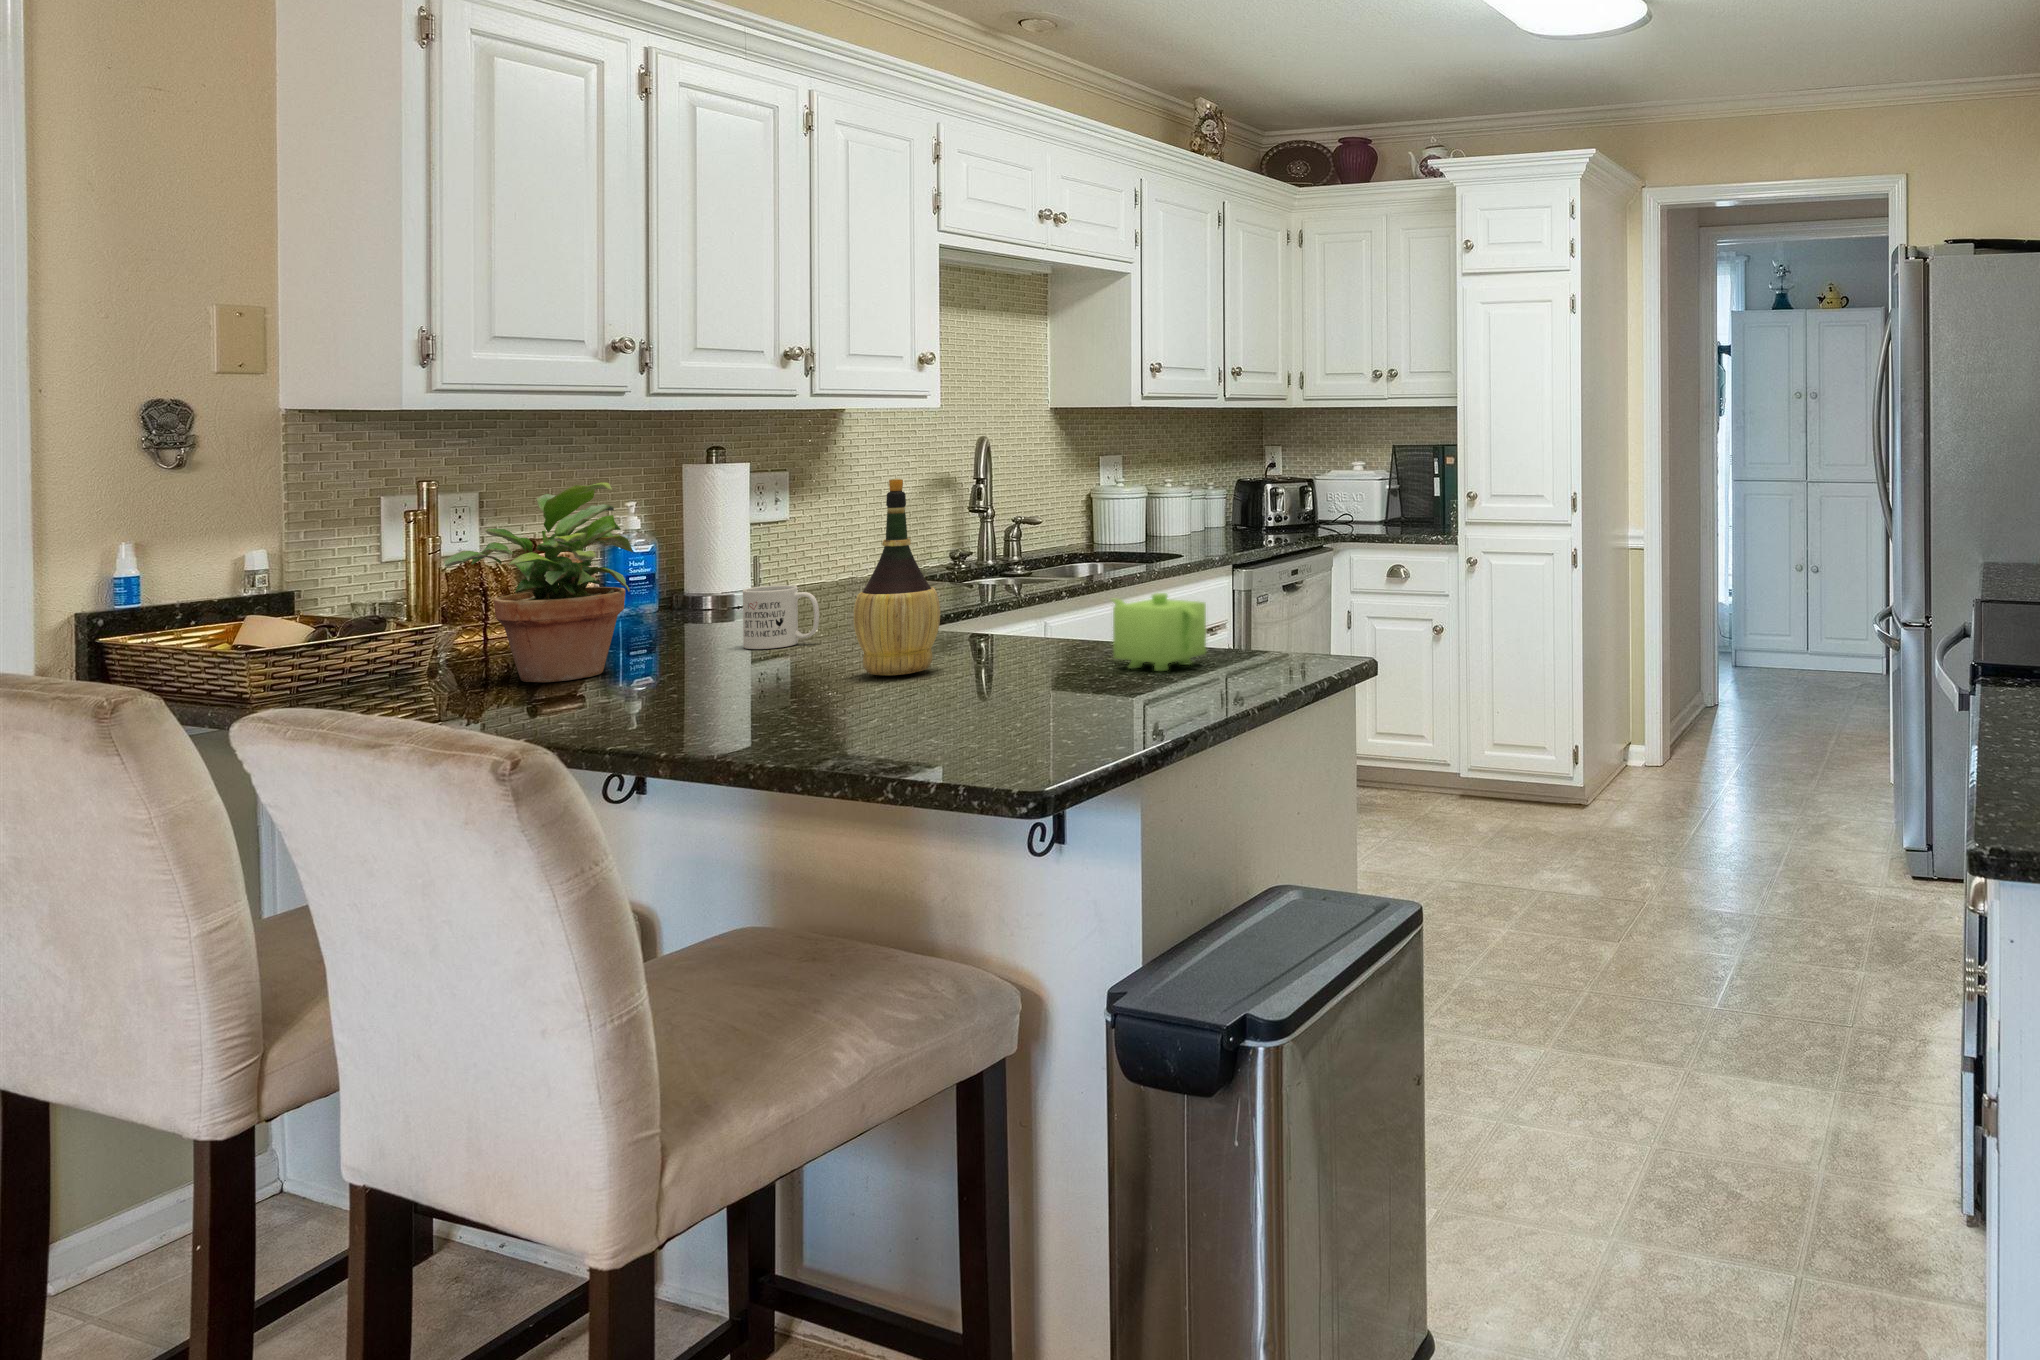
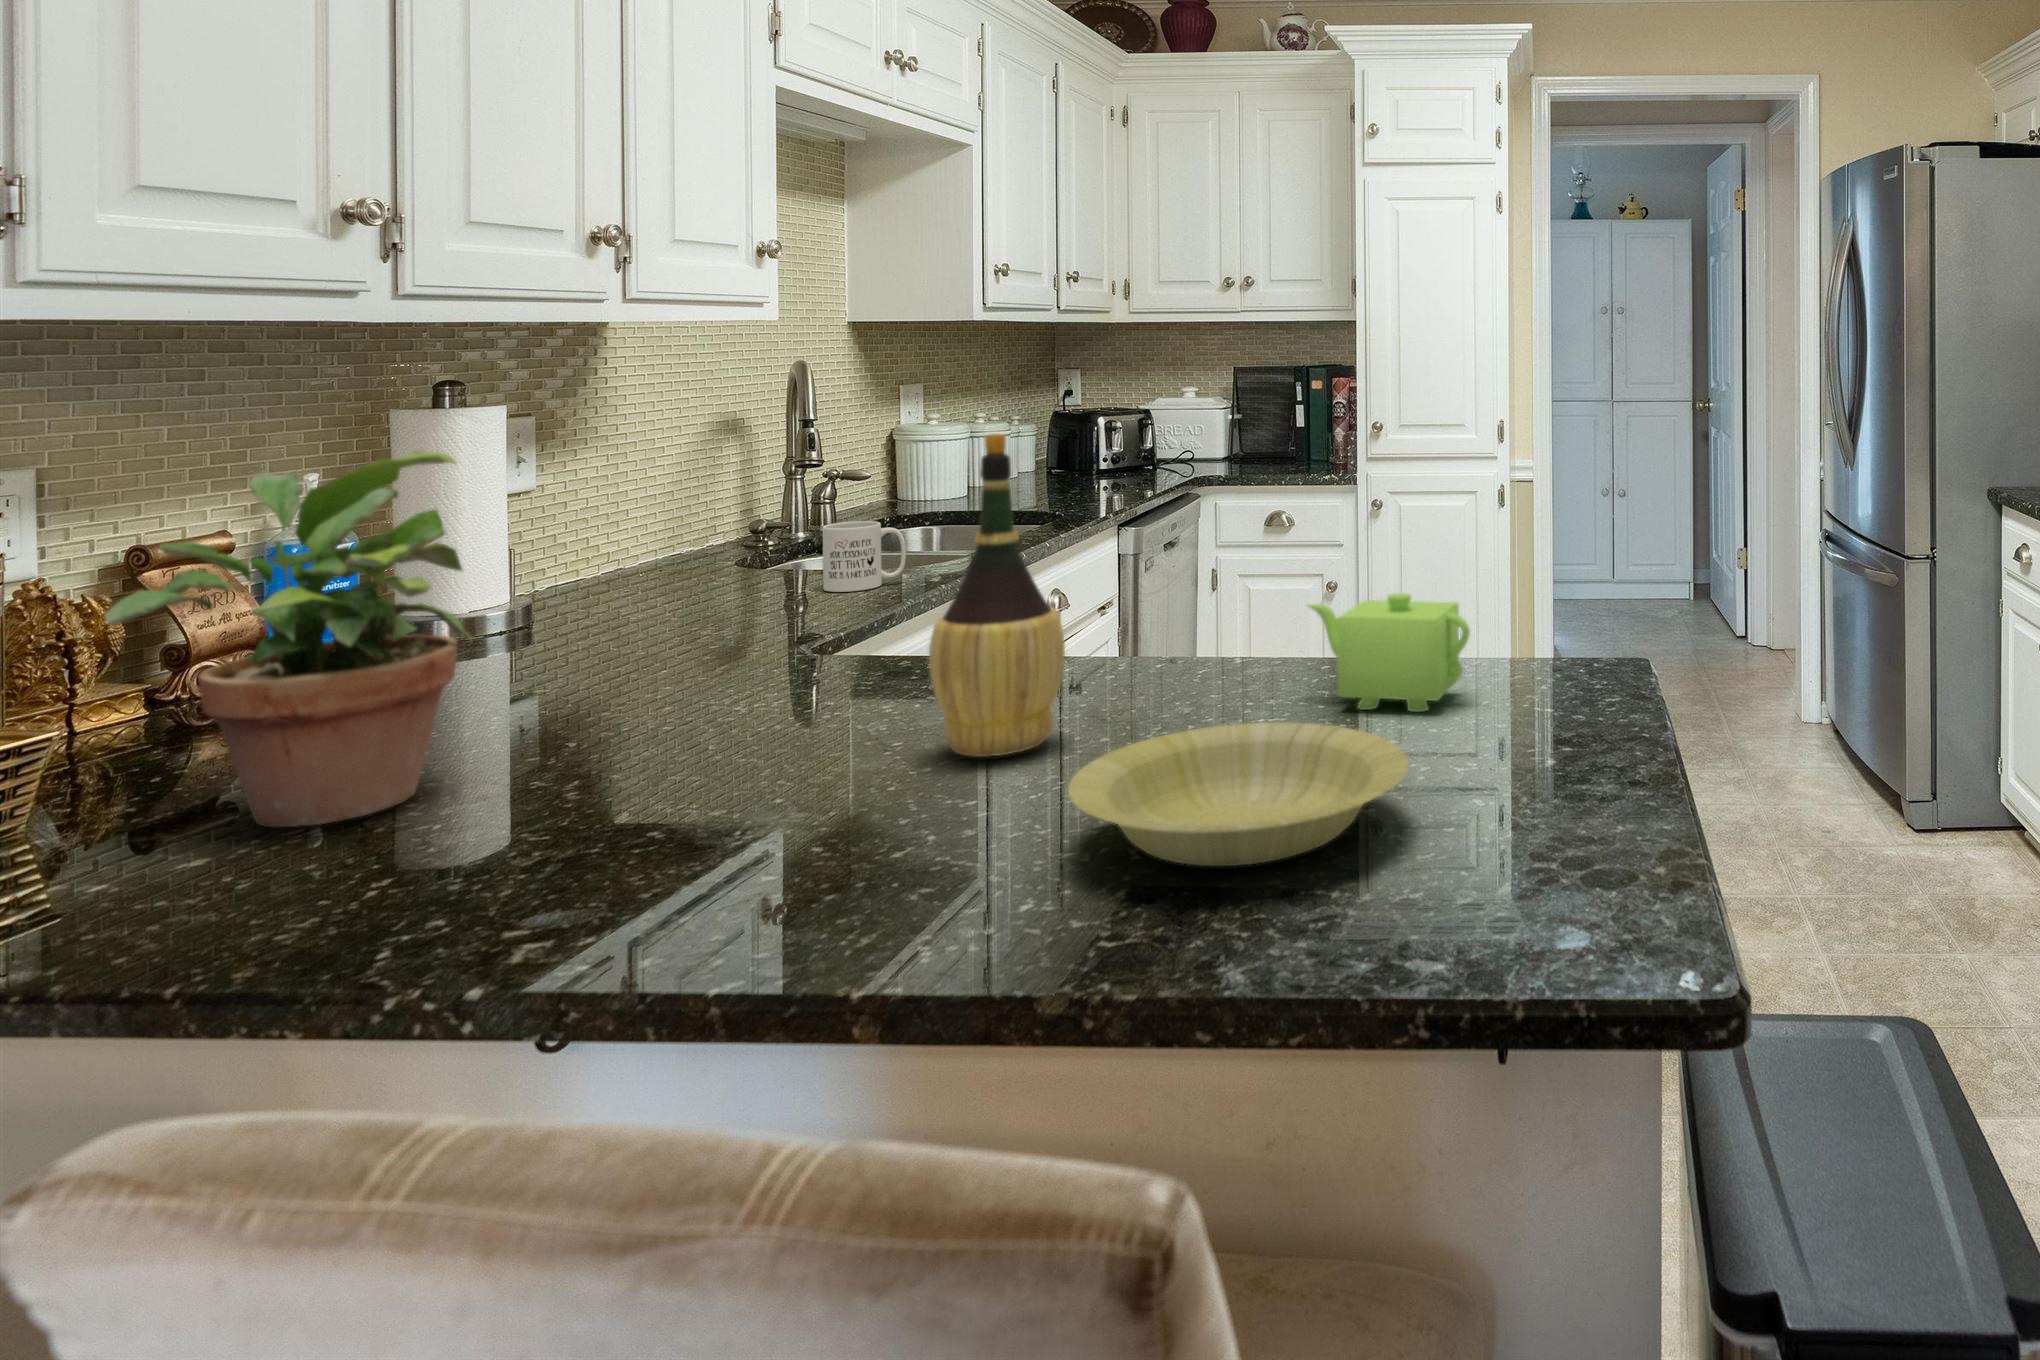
mug: present [743,585,819,649] -> present [823,521,906,592]
bowl: none [830,658,1045,724] -> present [1068,722,1409,866]

